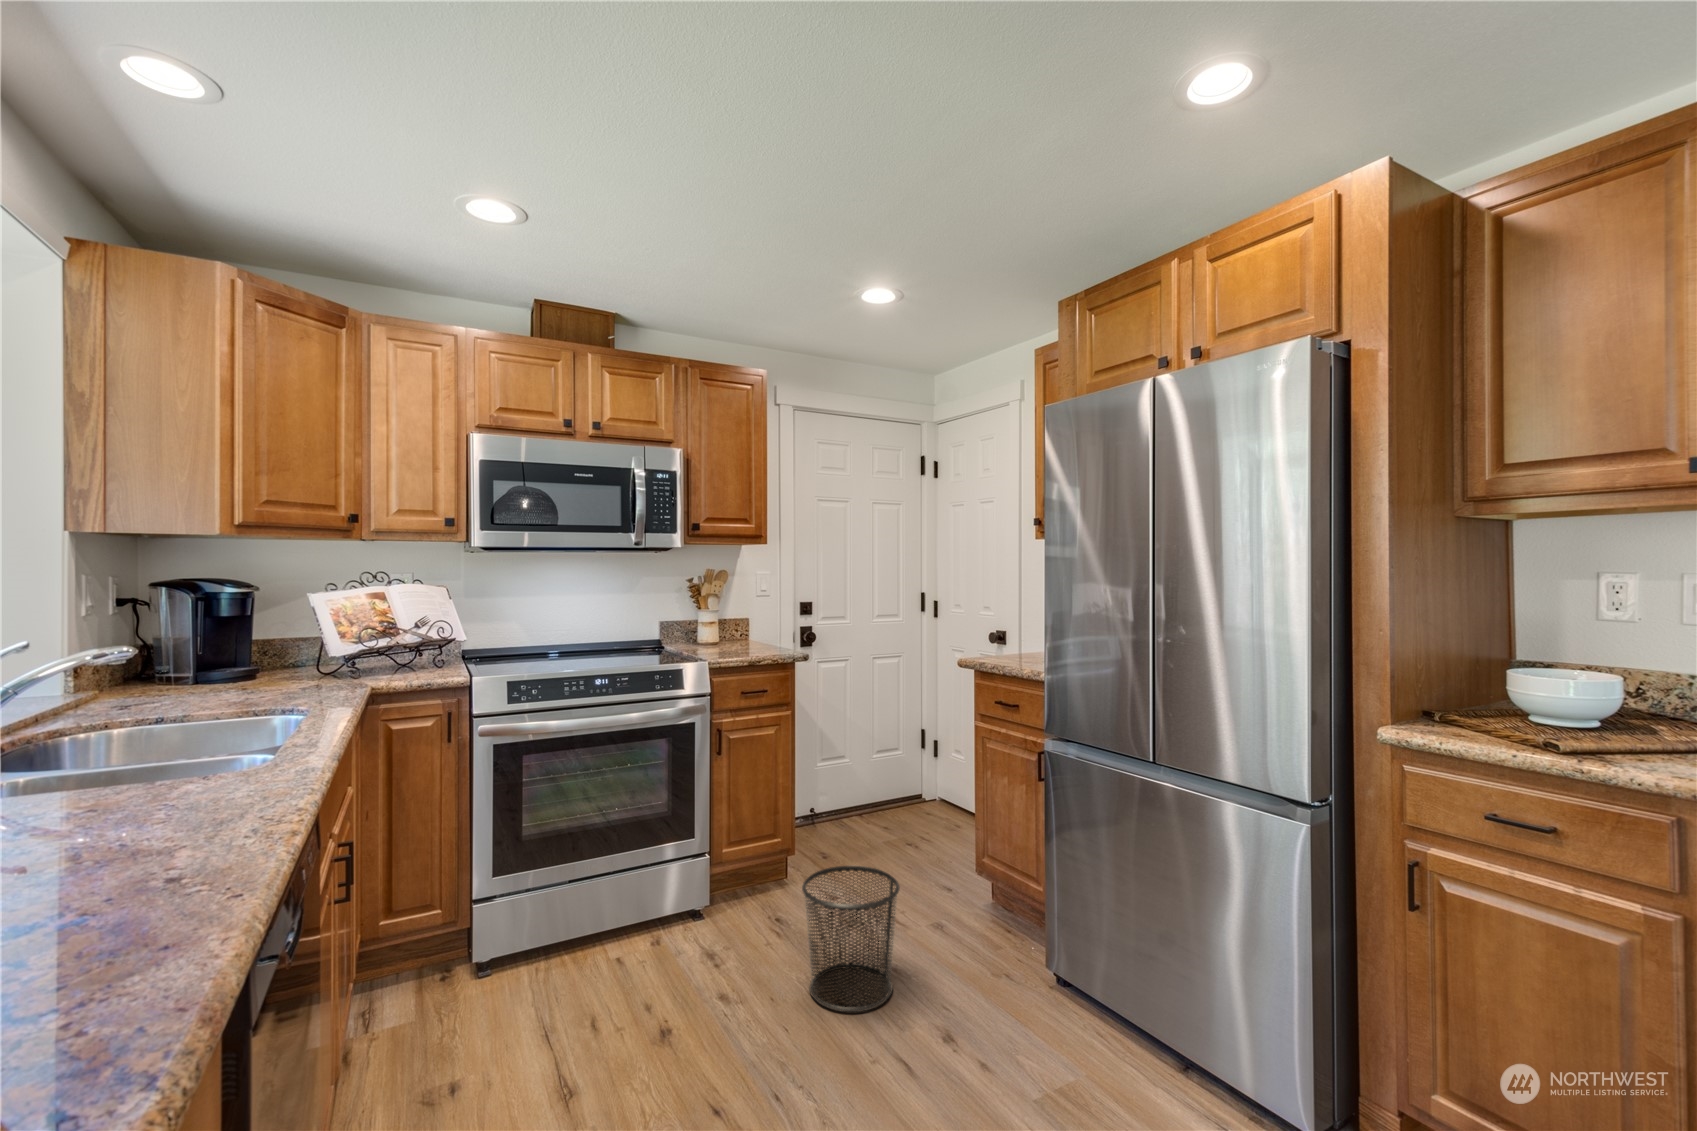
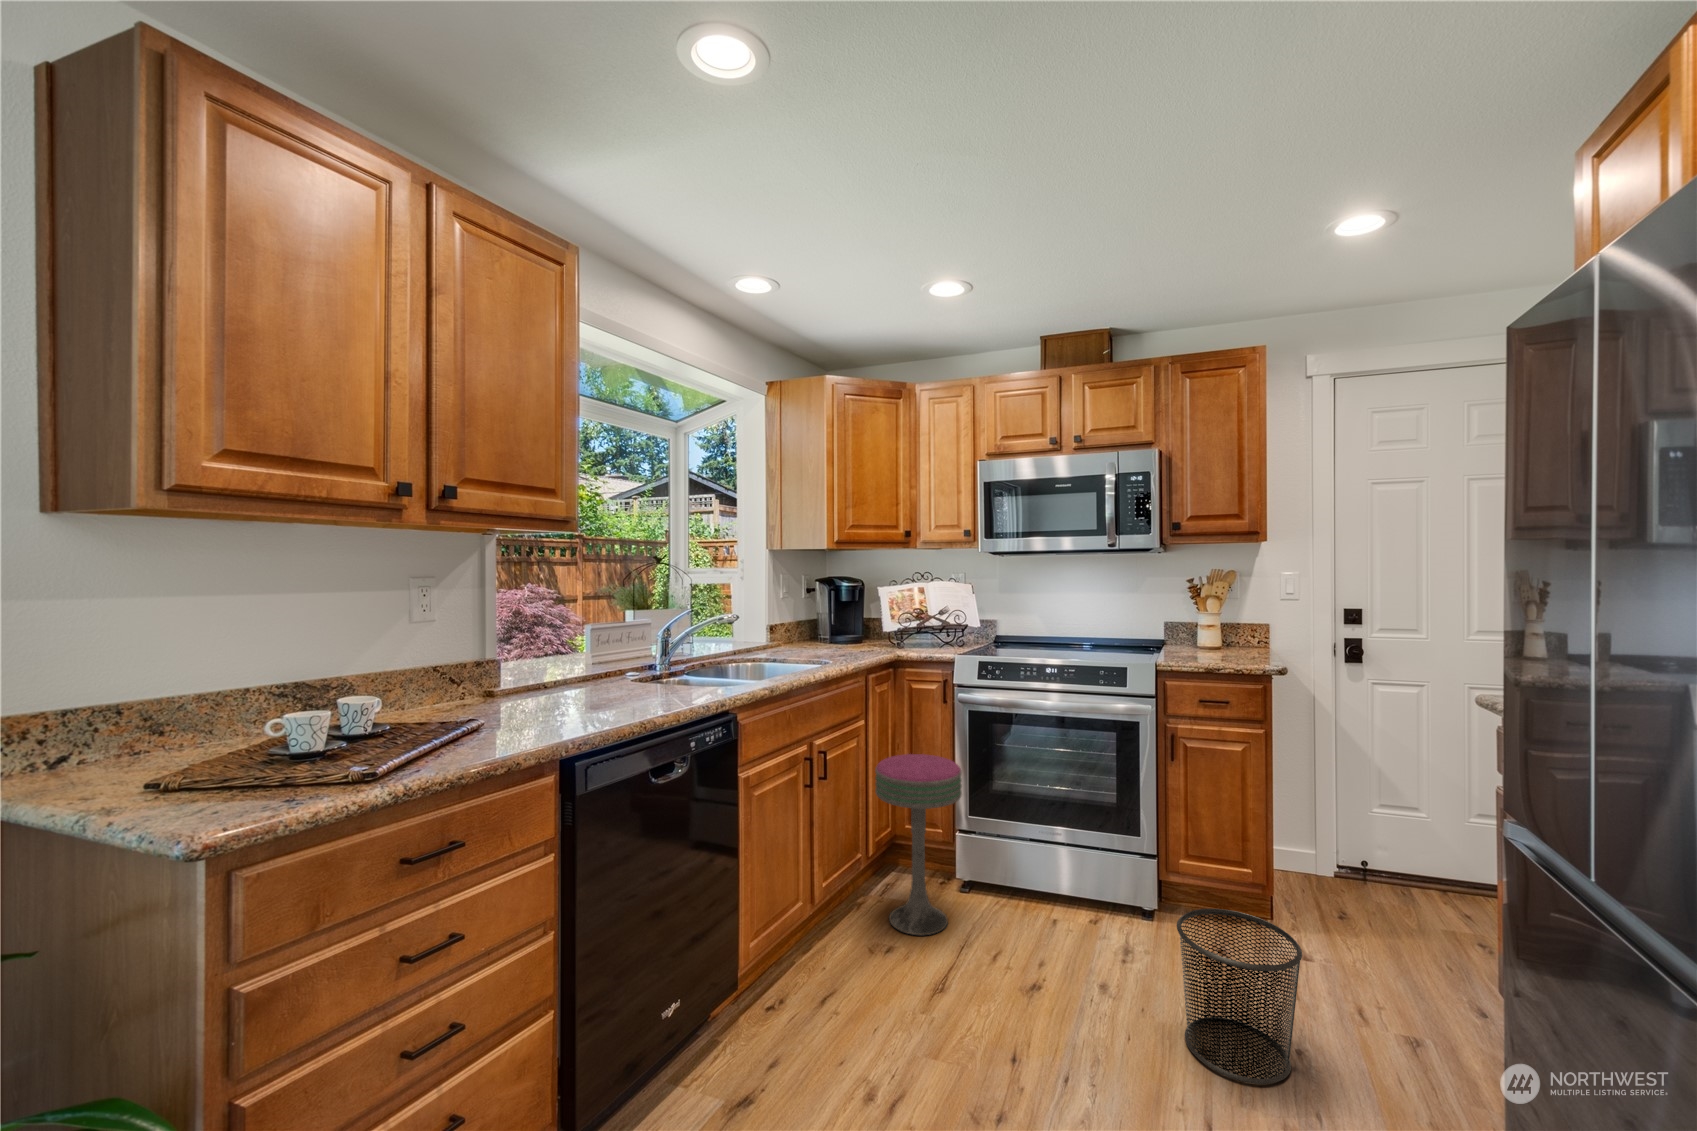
bar stool: none [406,813,537,1069] -> present [875,754,962,935]

